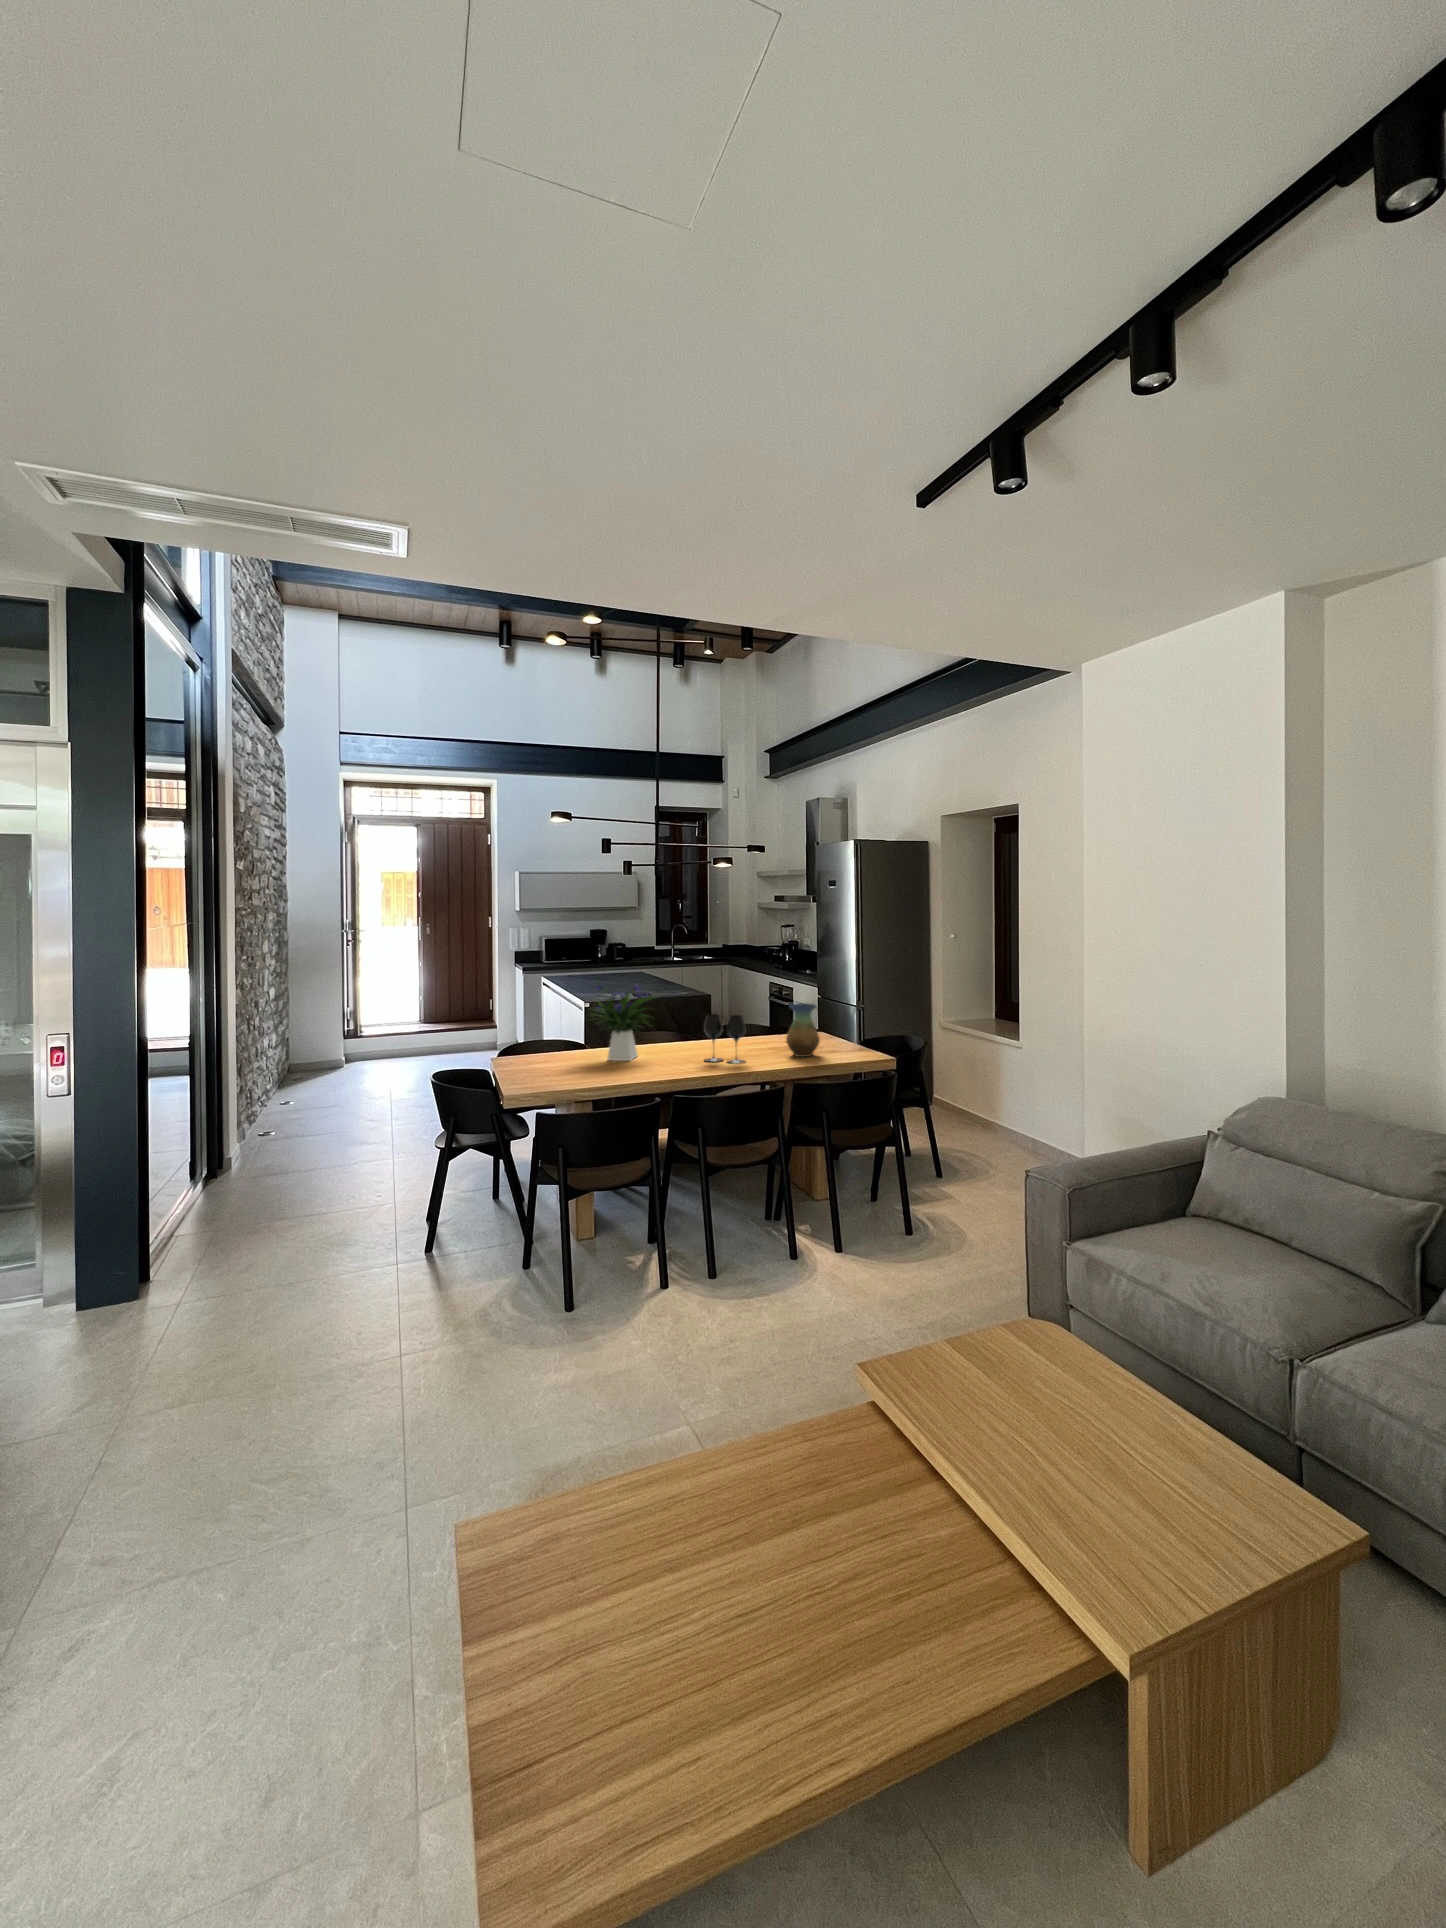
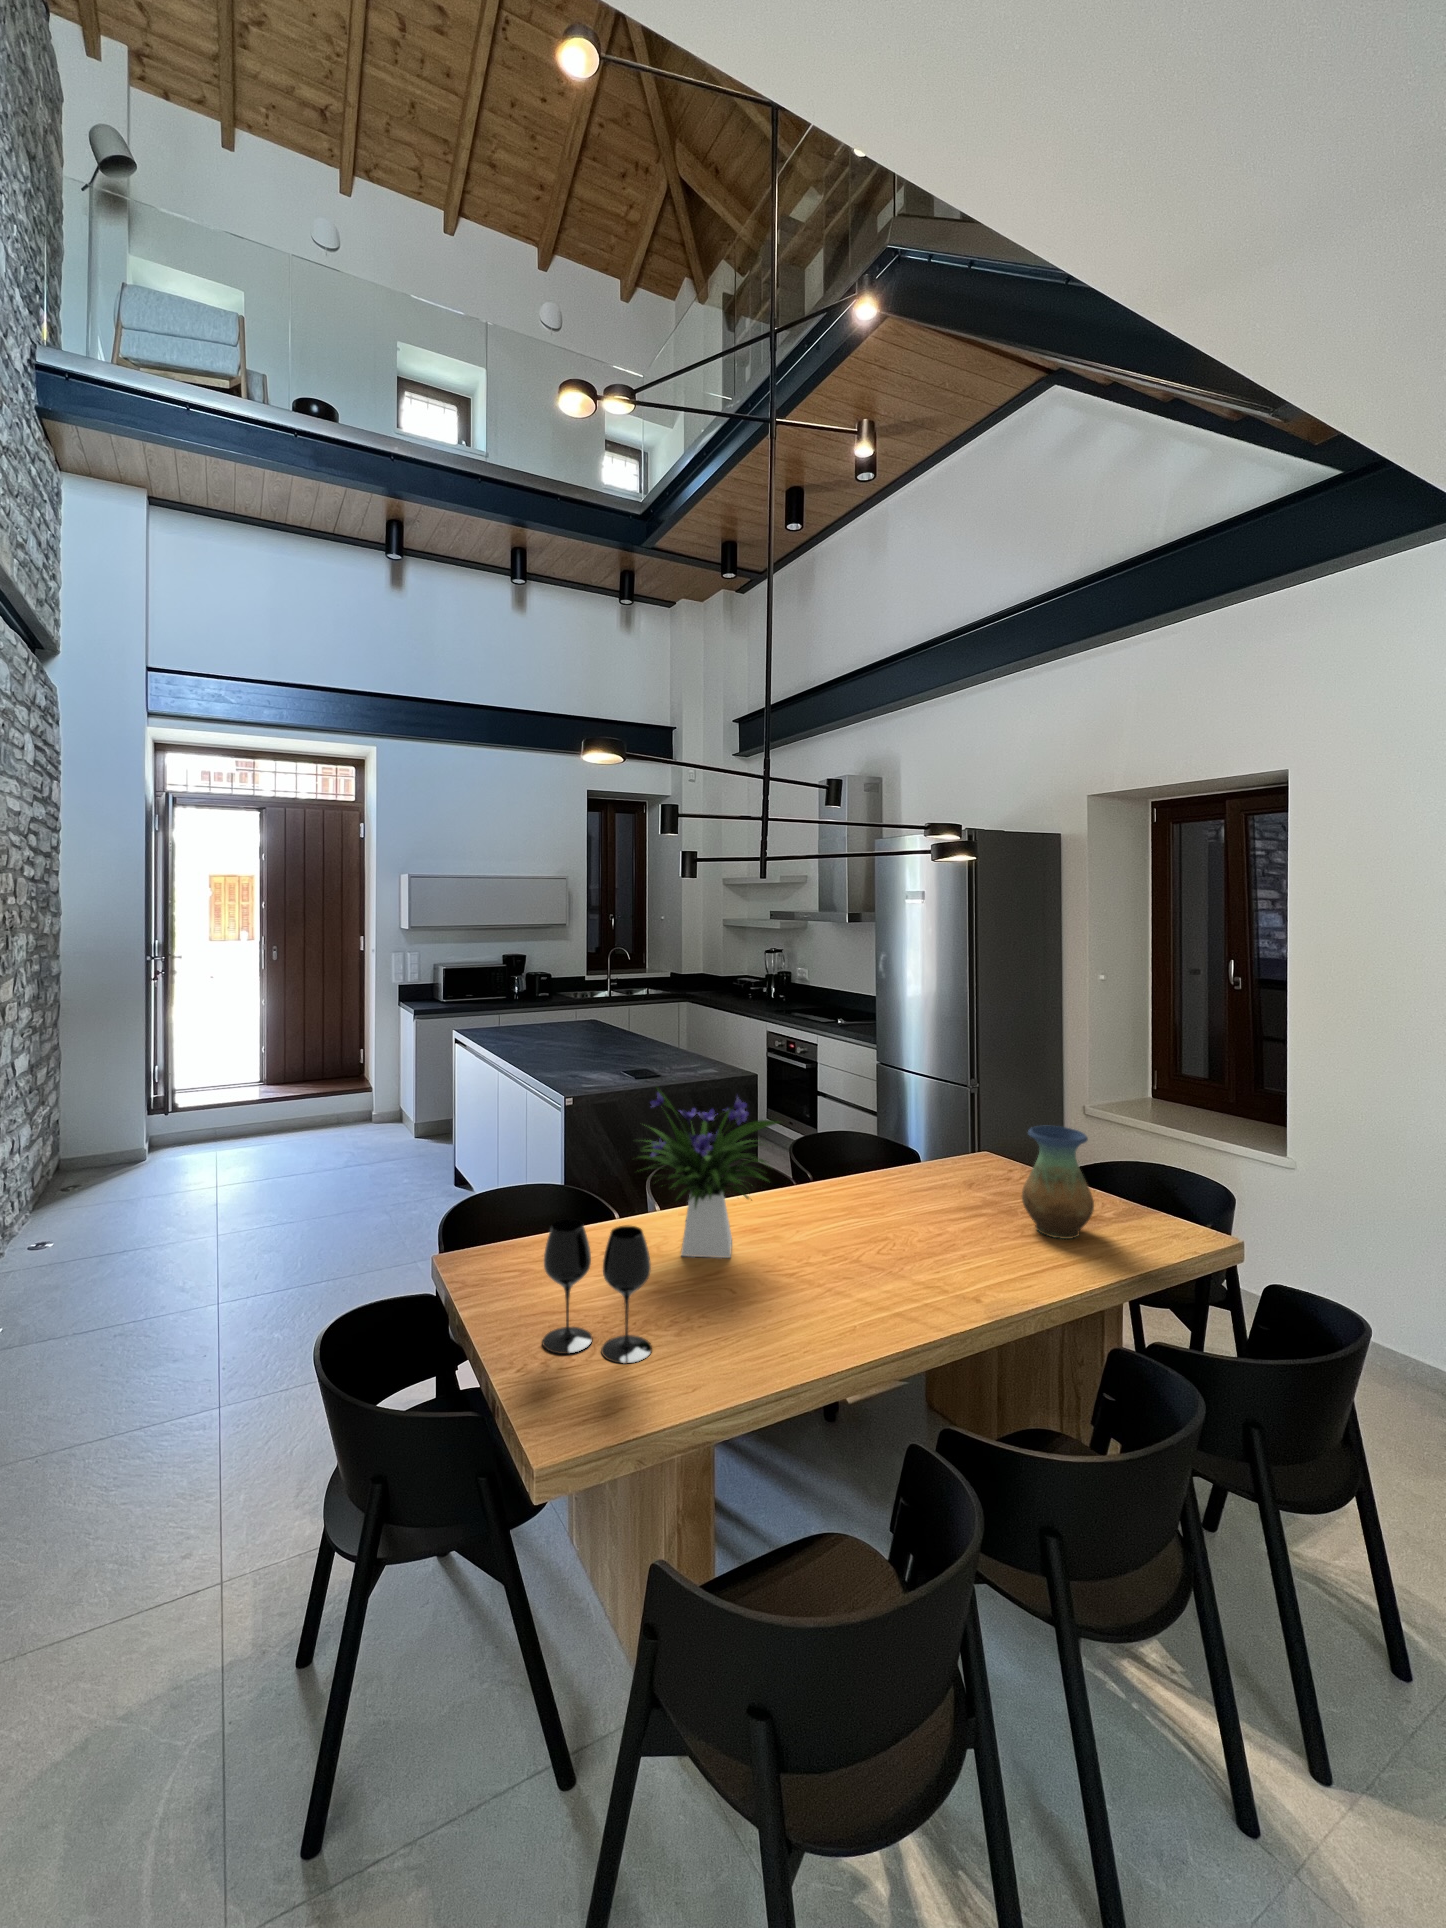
wine glass: present [704,1014,746,1064] -> present [542,1219,652,1364]

